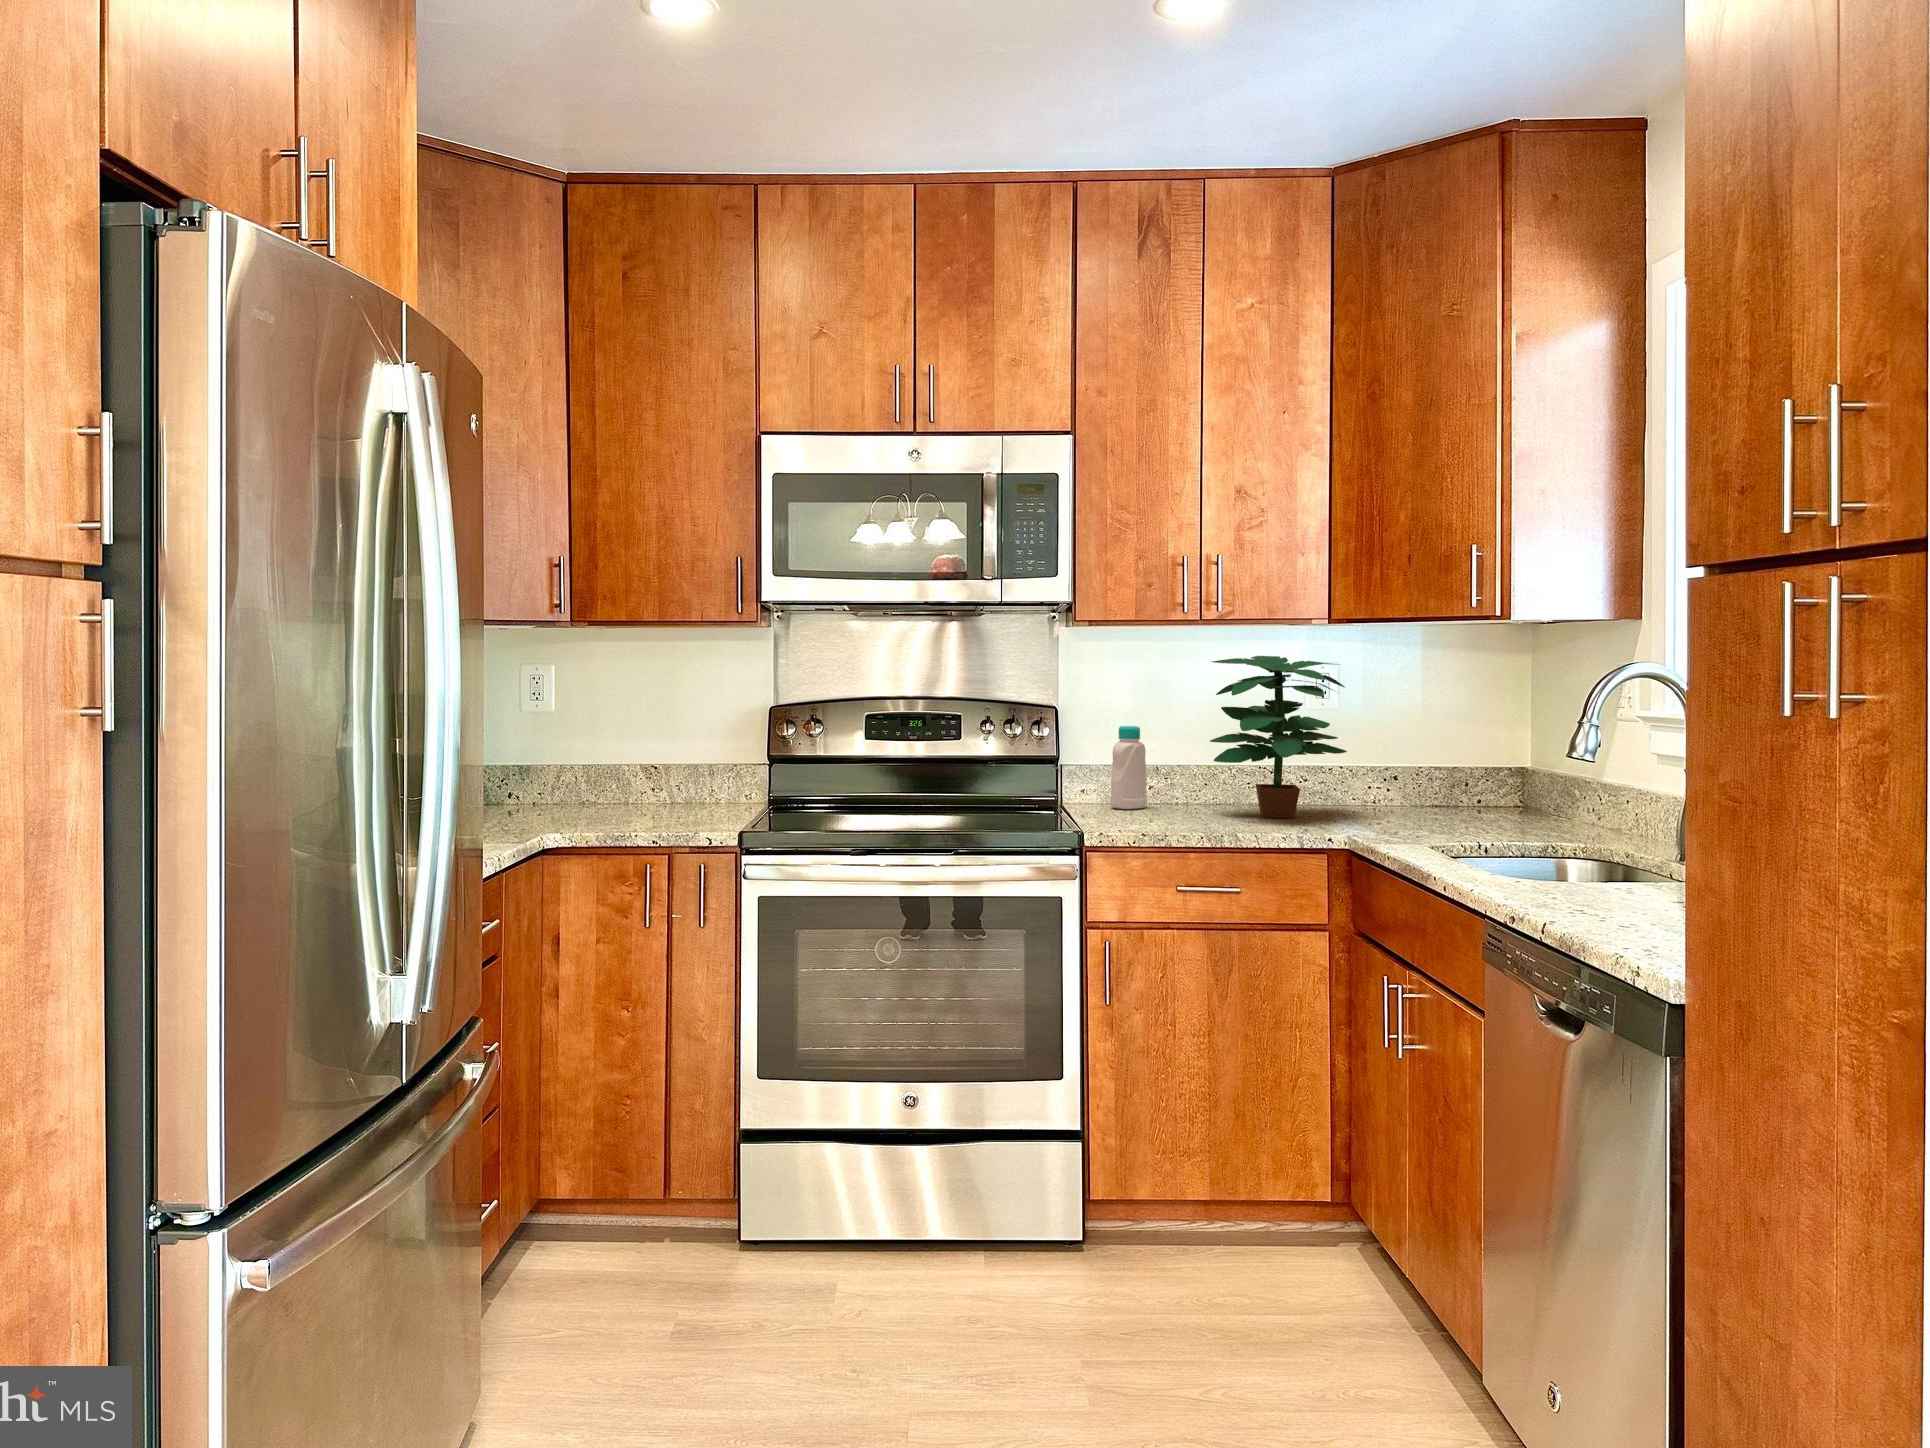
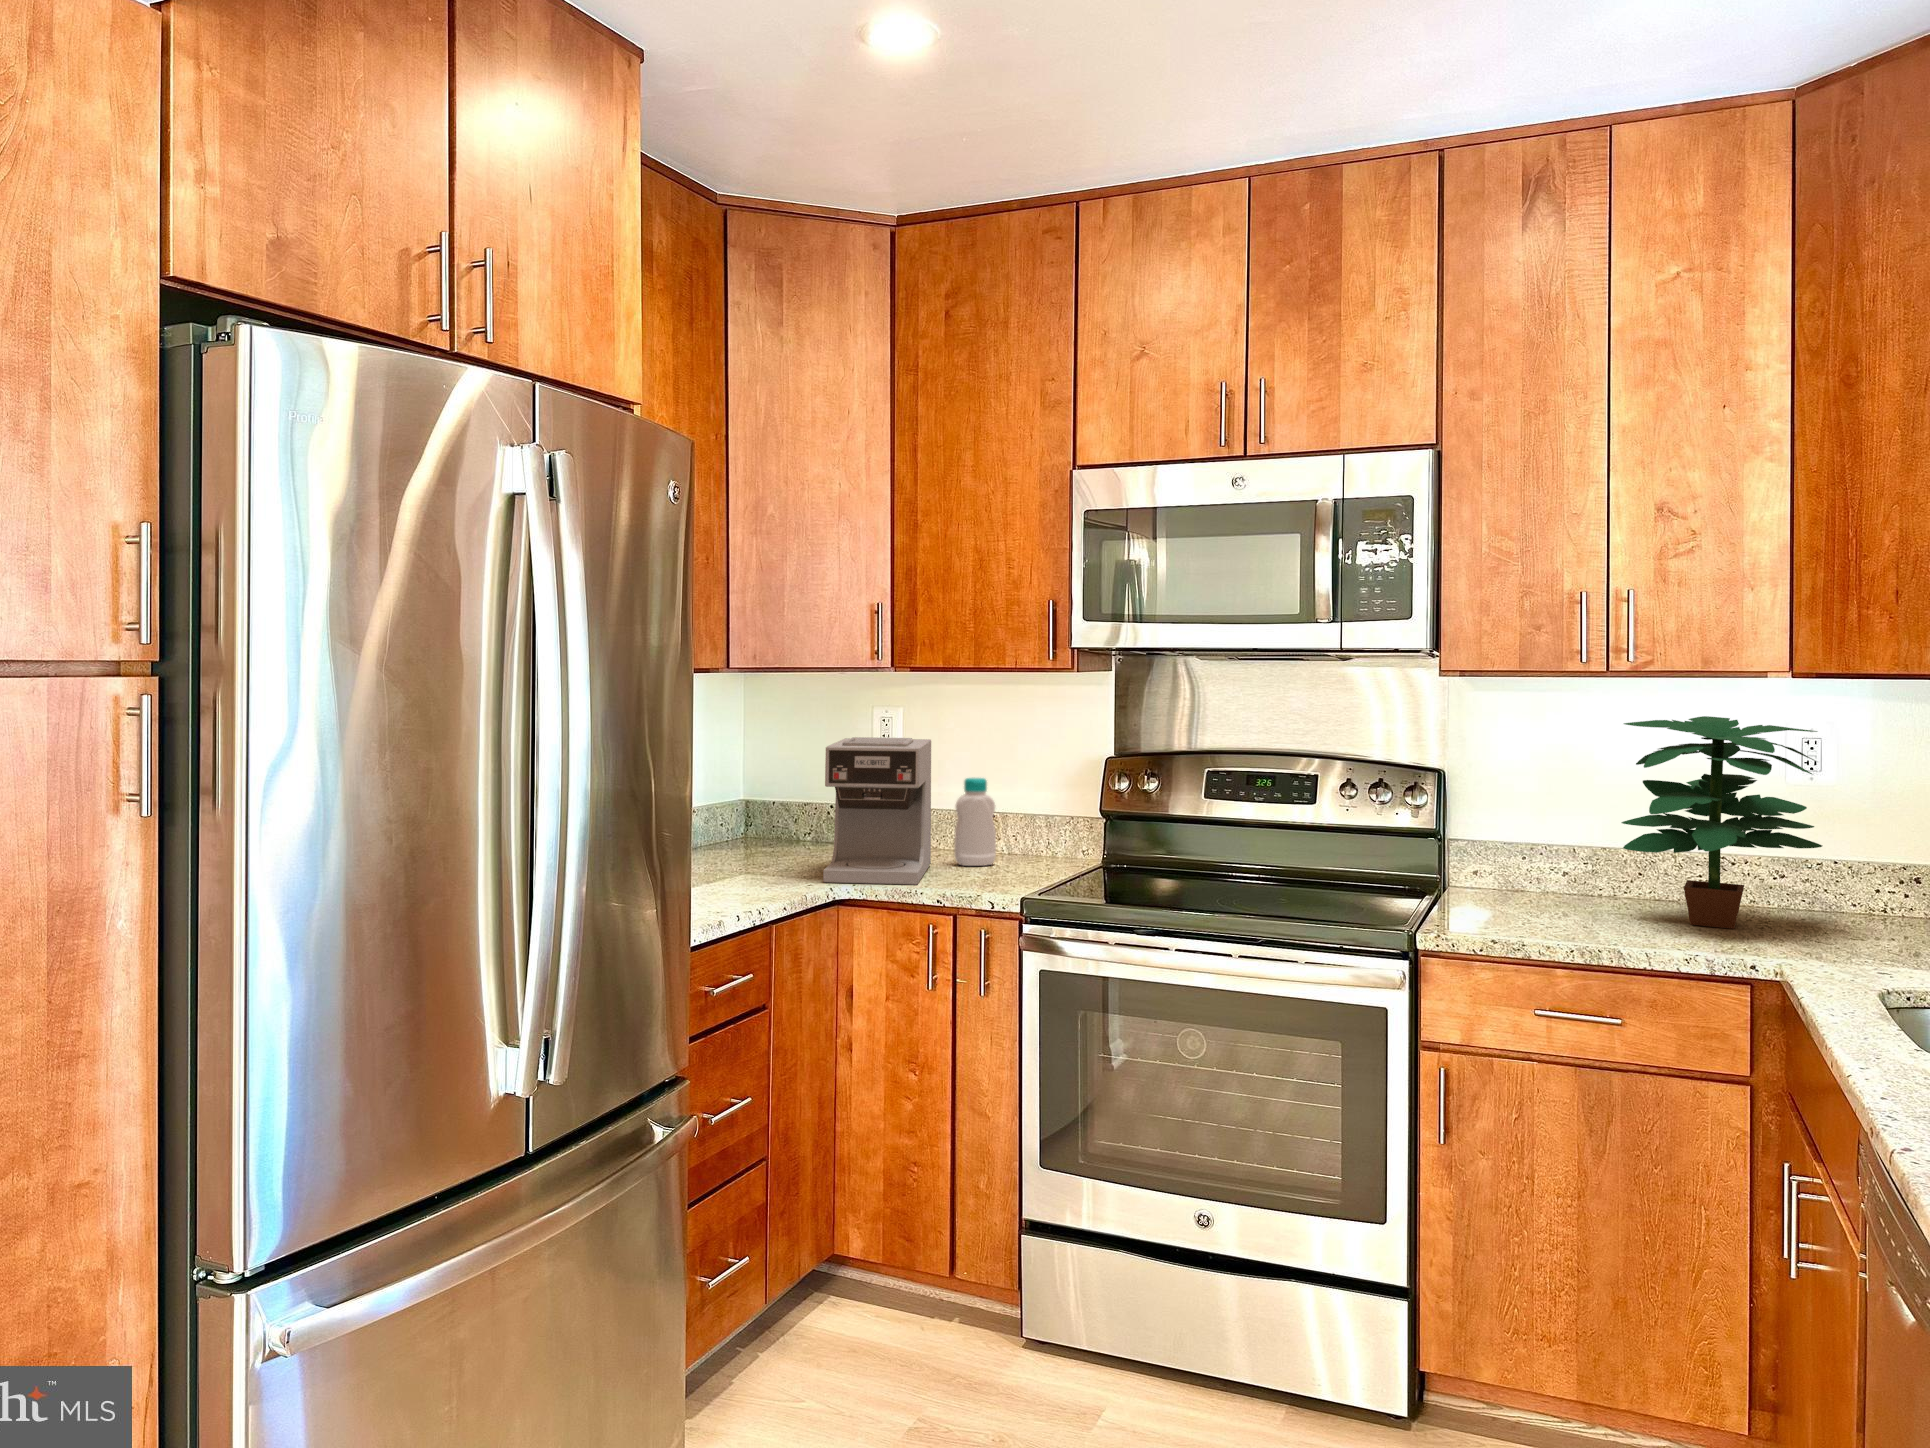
coffee maker: none [520,693,621,835] -> present [823,737,931,885]
bottle: present [1110,726,1147,809] -> present [954,778,996,866]

